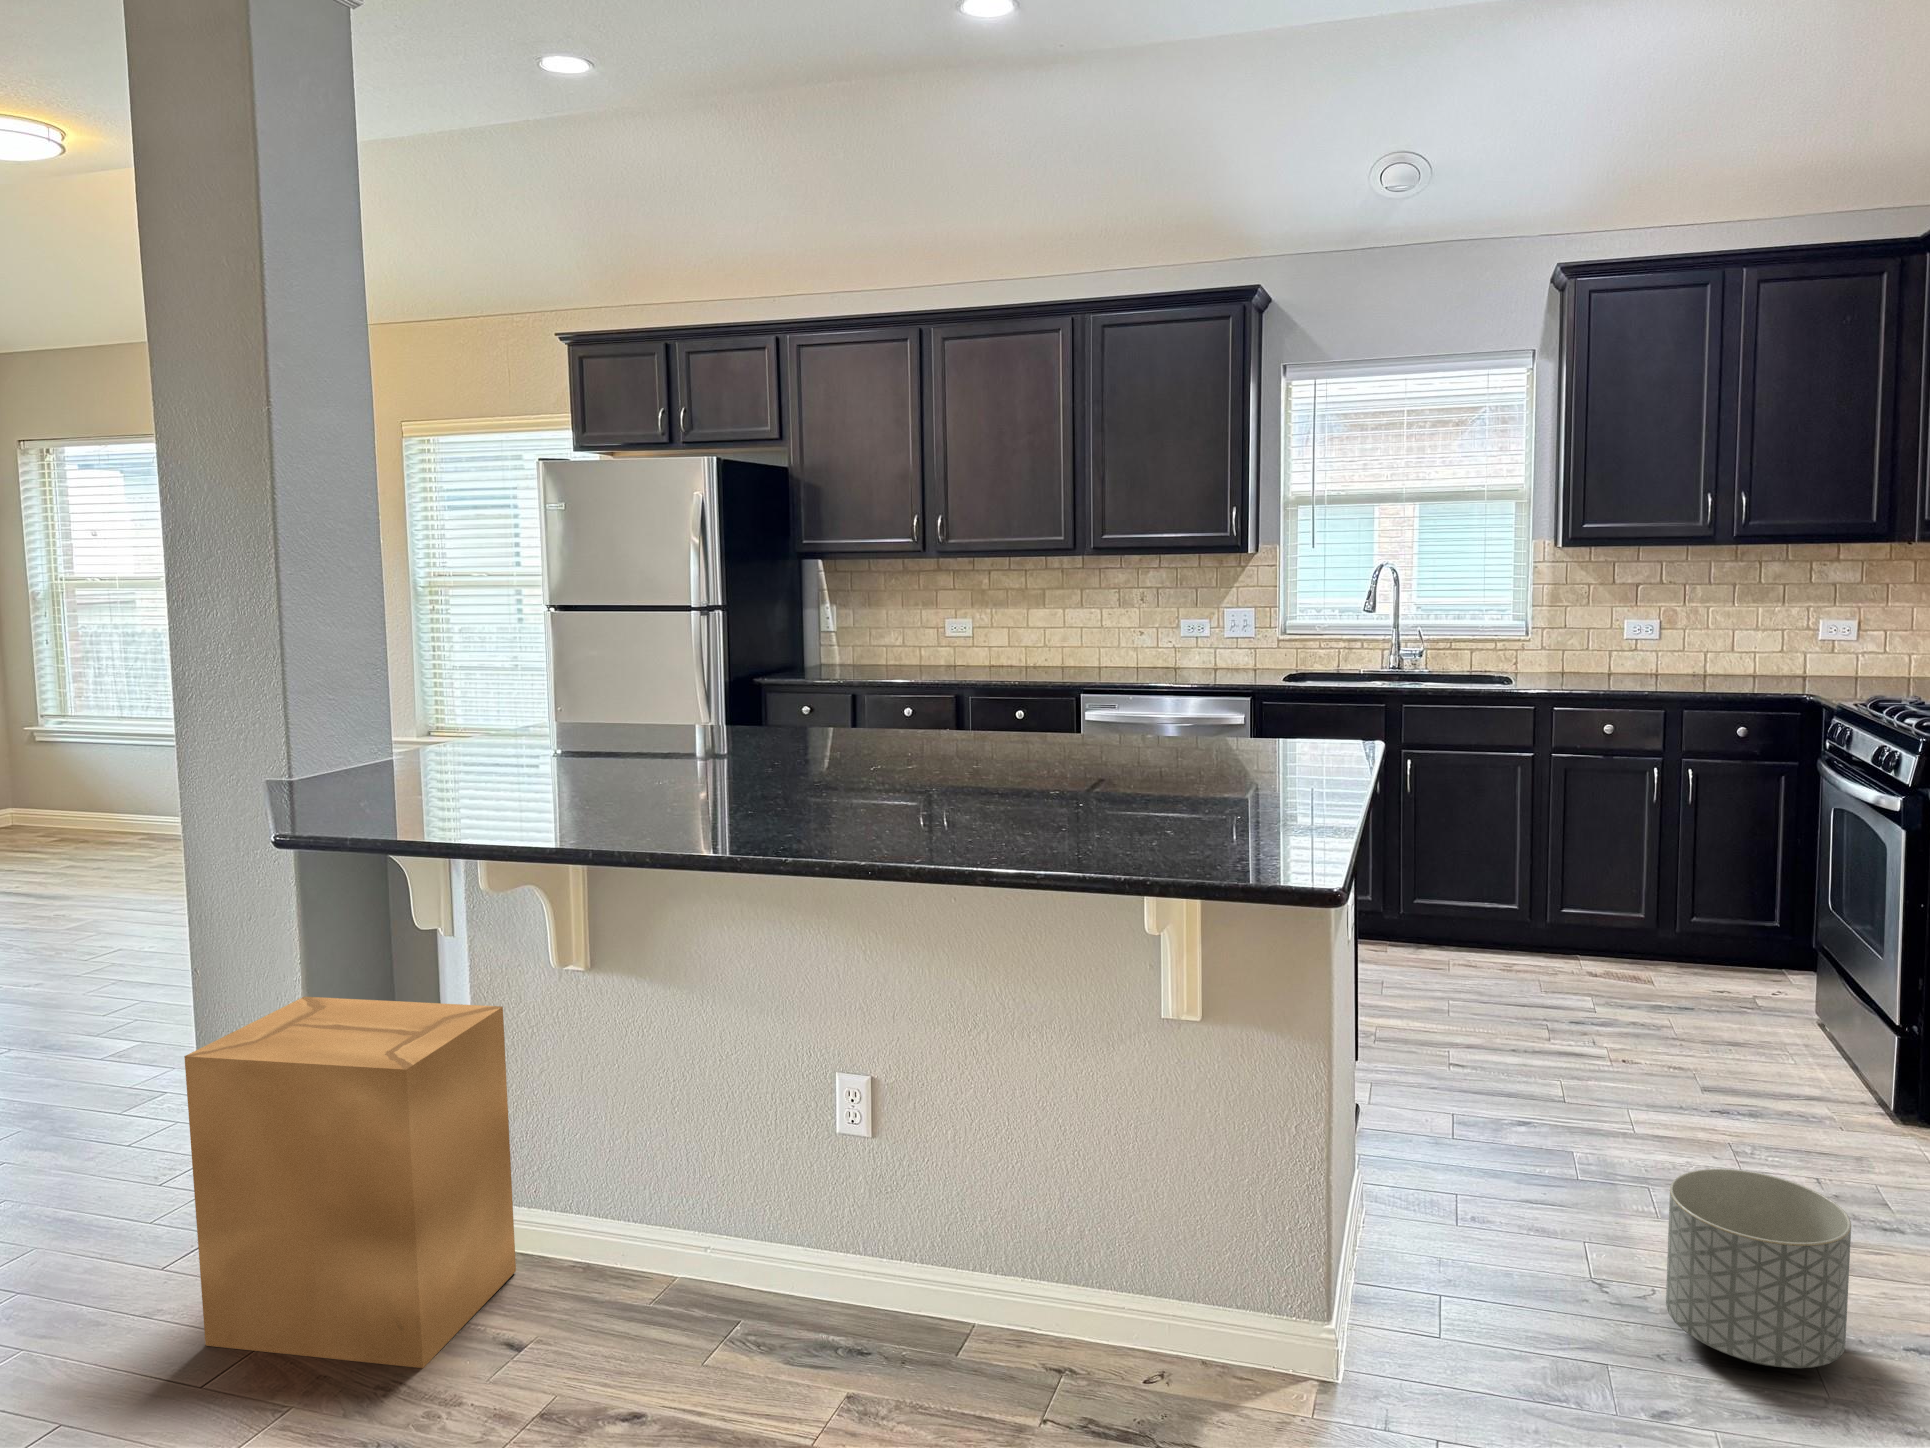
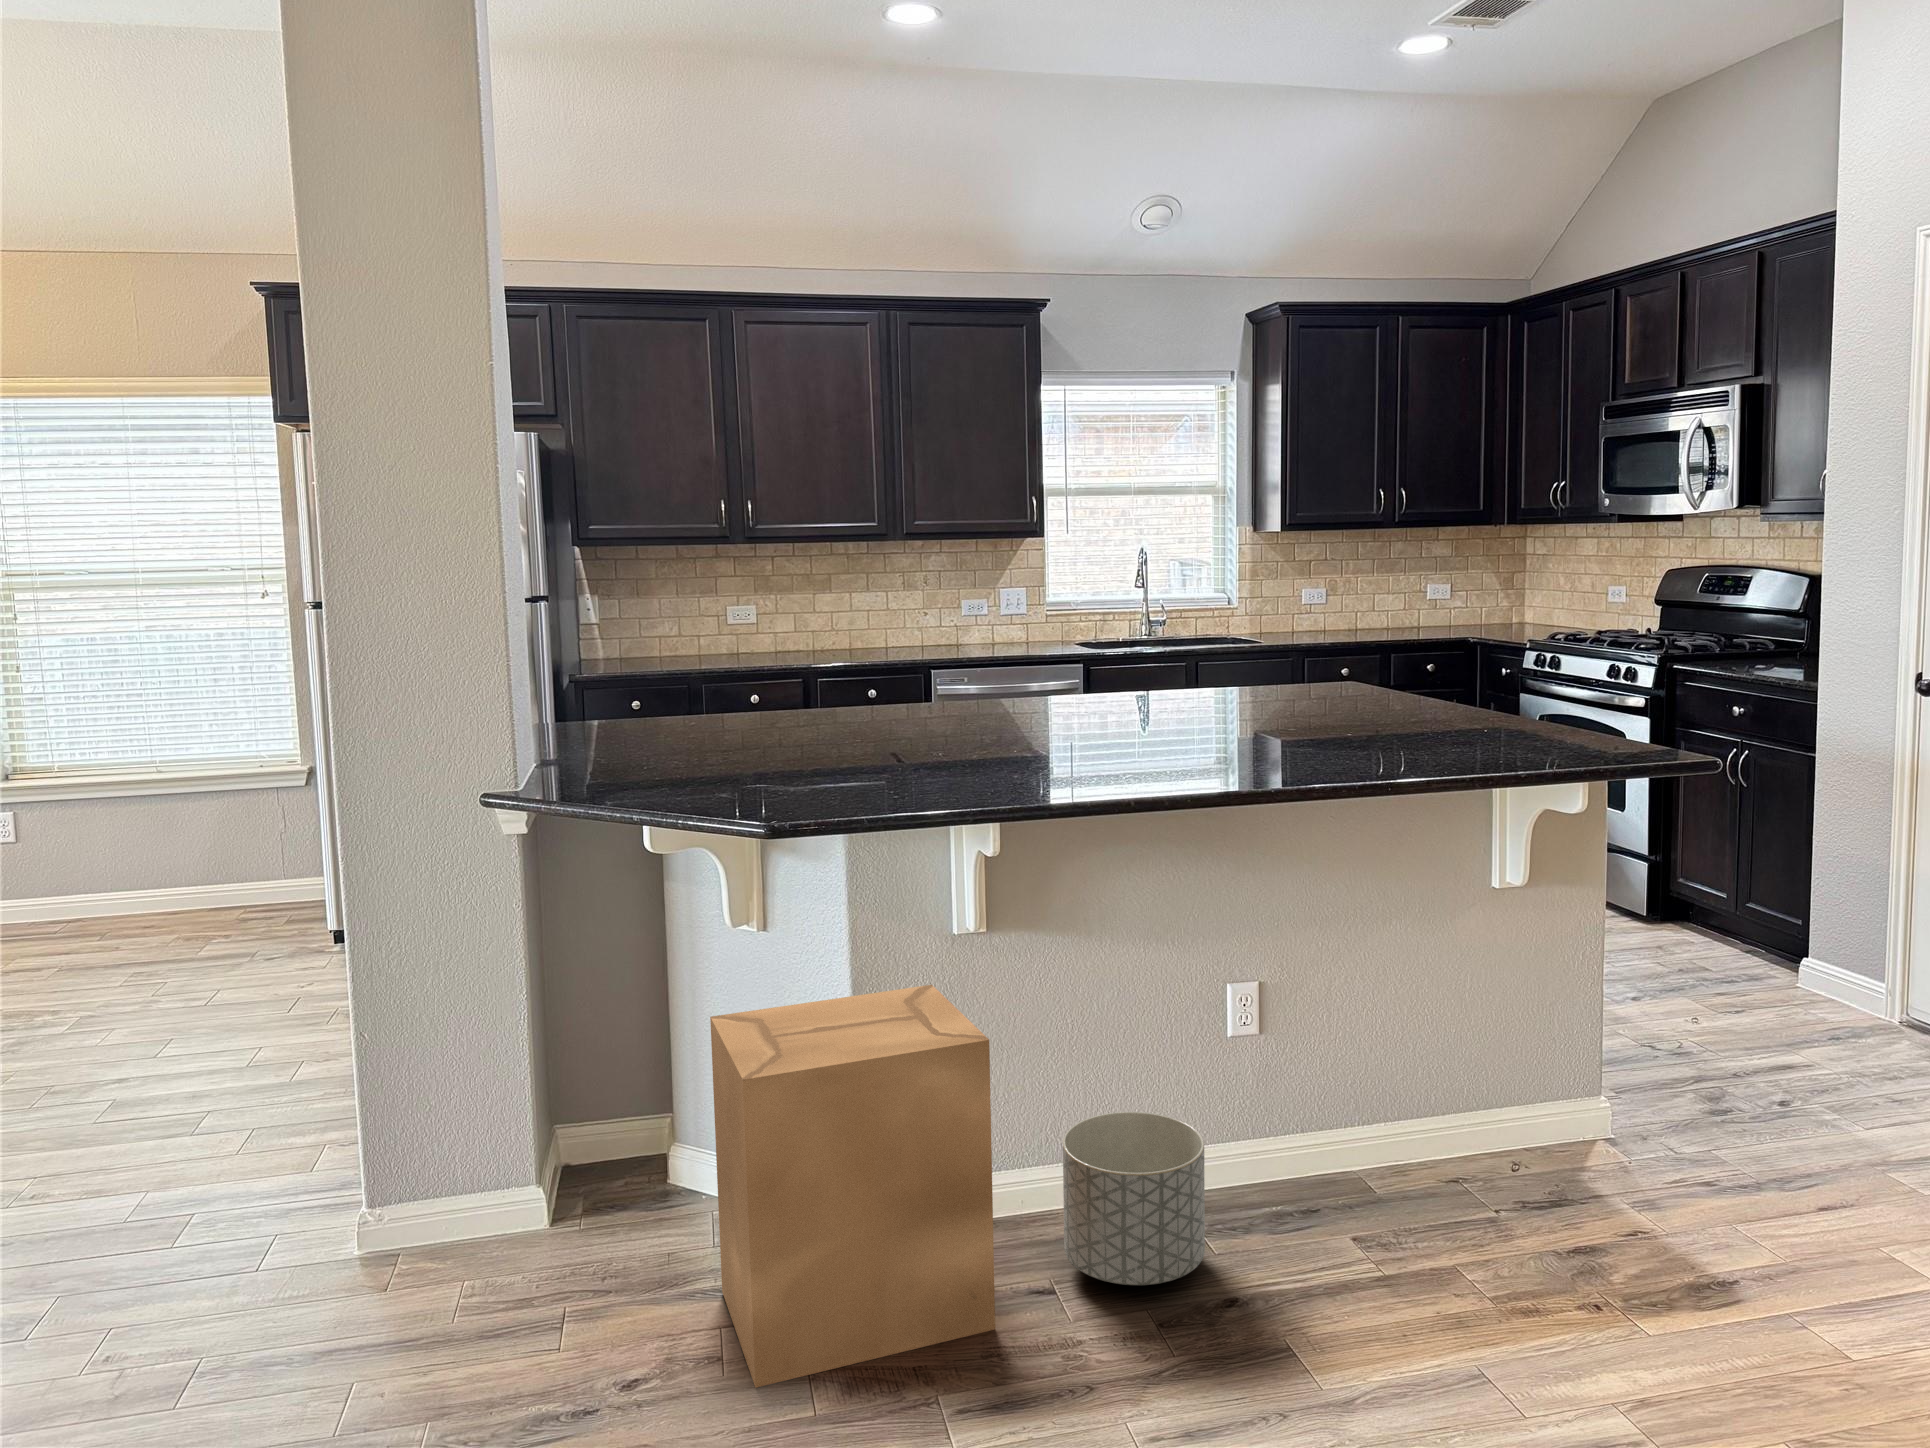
planter: present [1666,1169,1851,1368] -> present [1063,1112,1205,1286]

